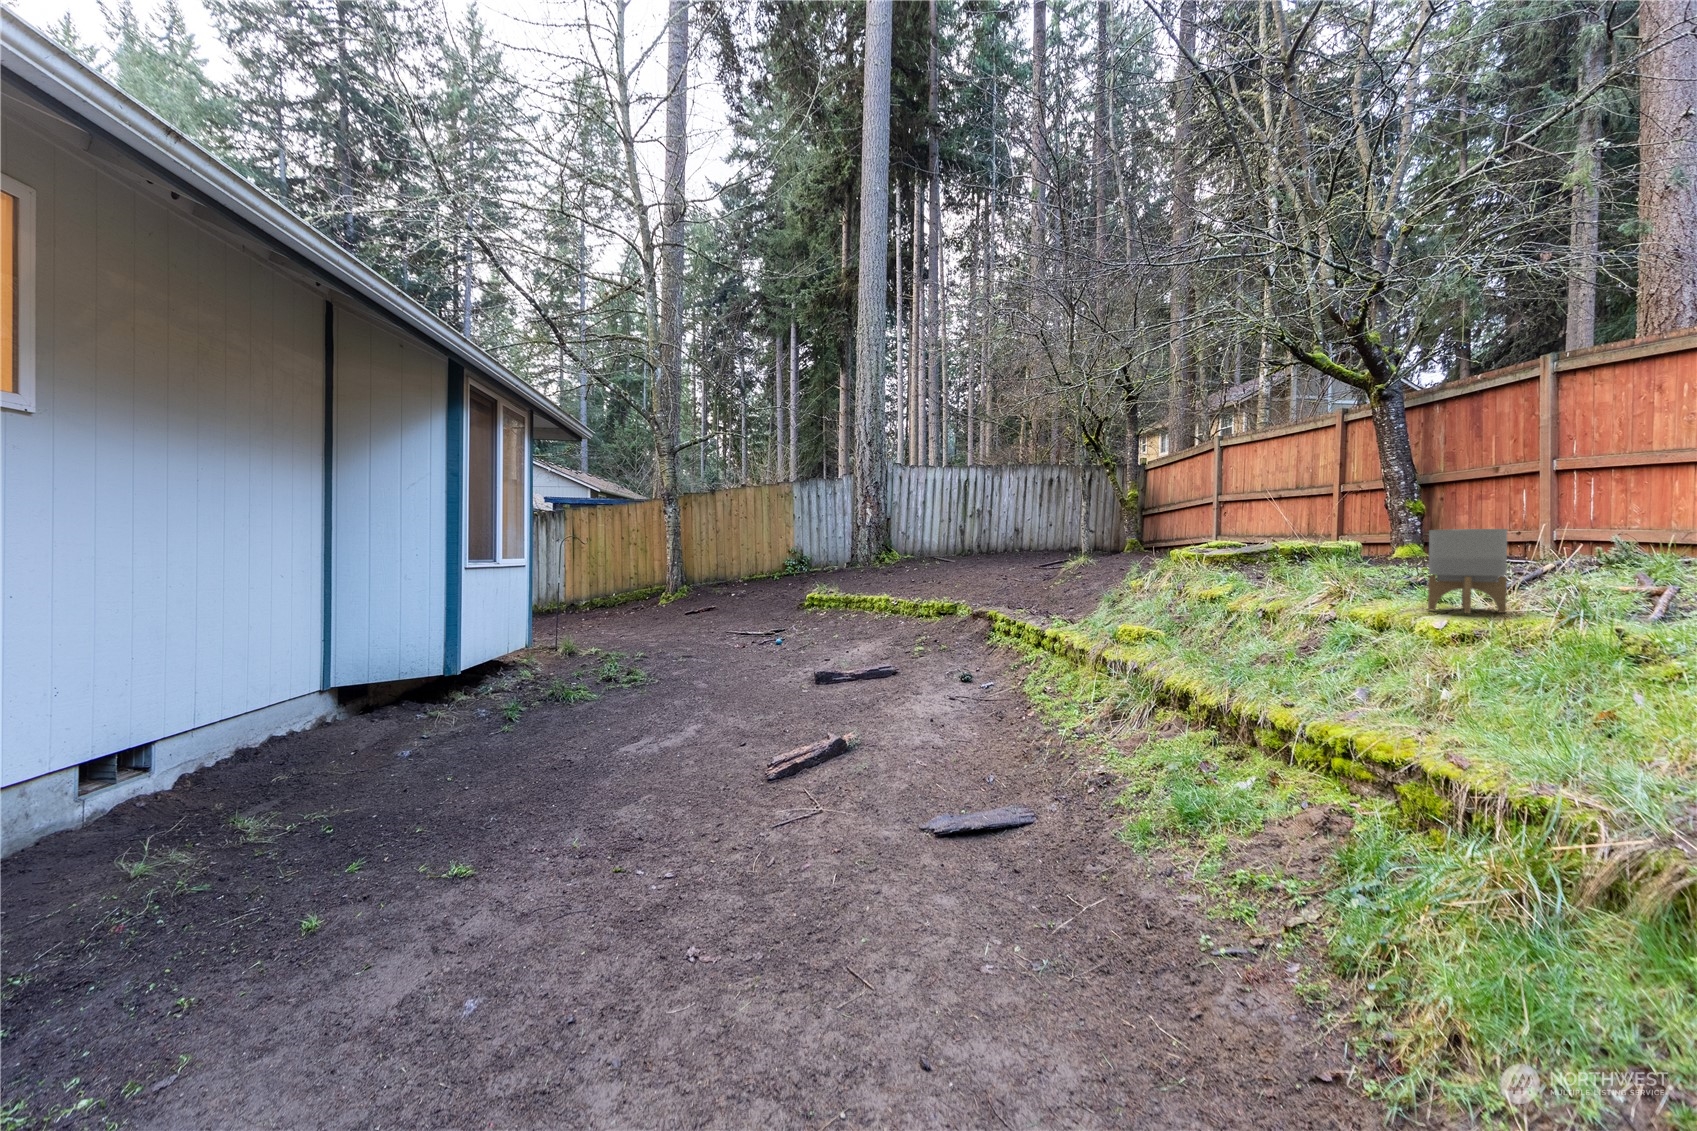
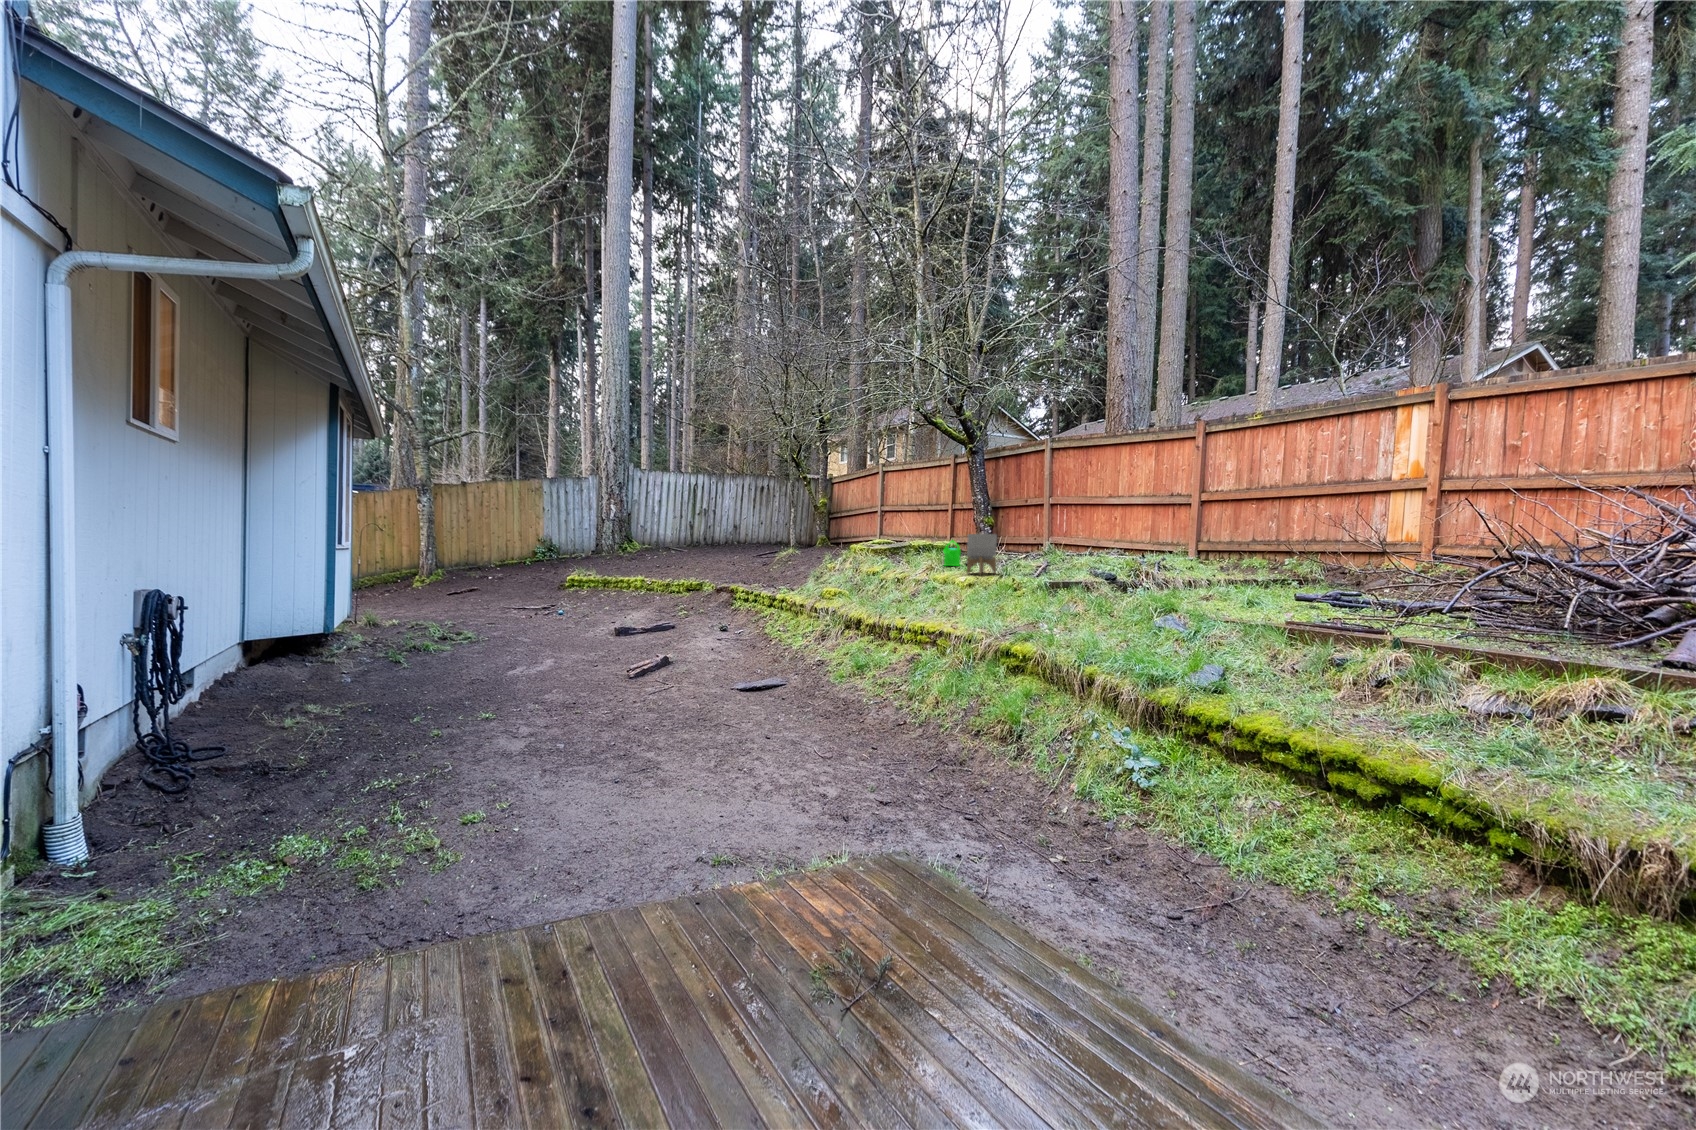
watering can: none [1355,543,1400,591] -> present [943,540,961,566]

